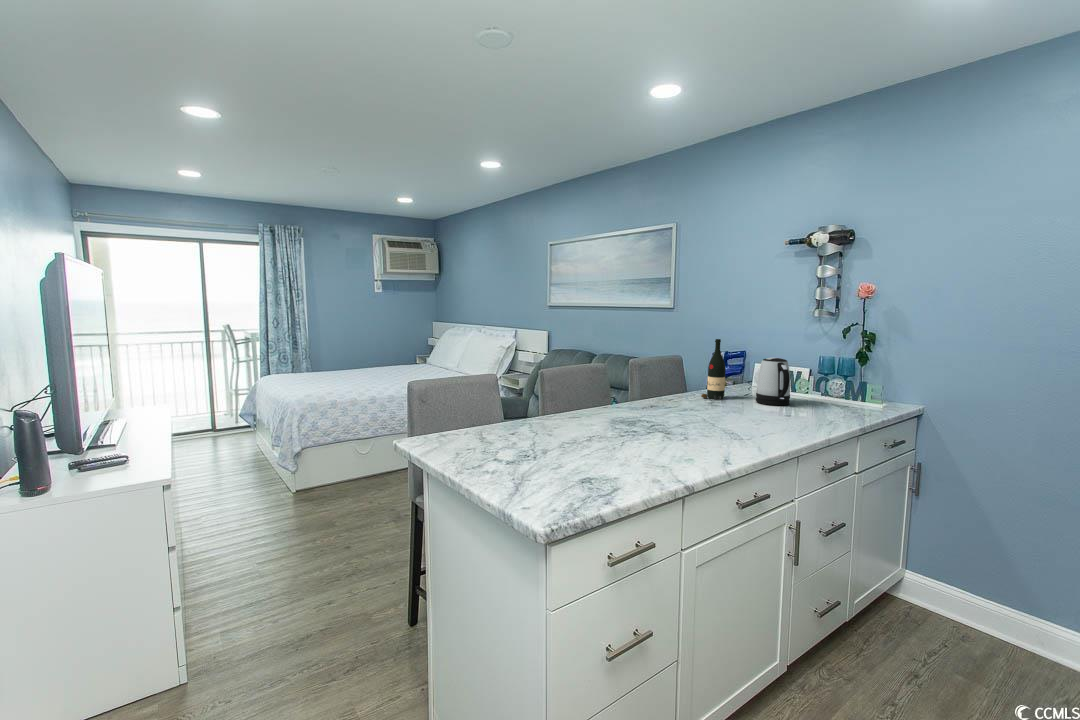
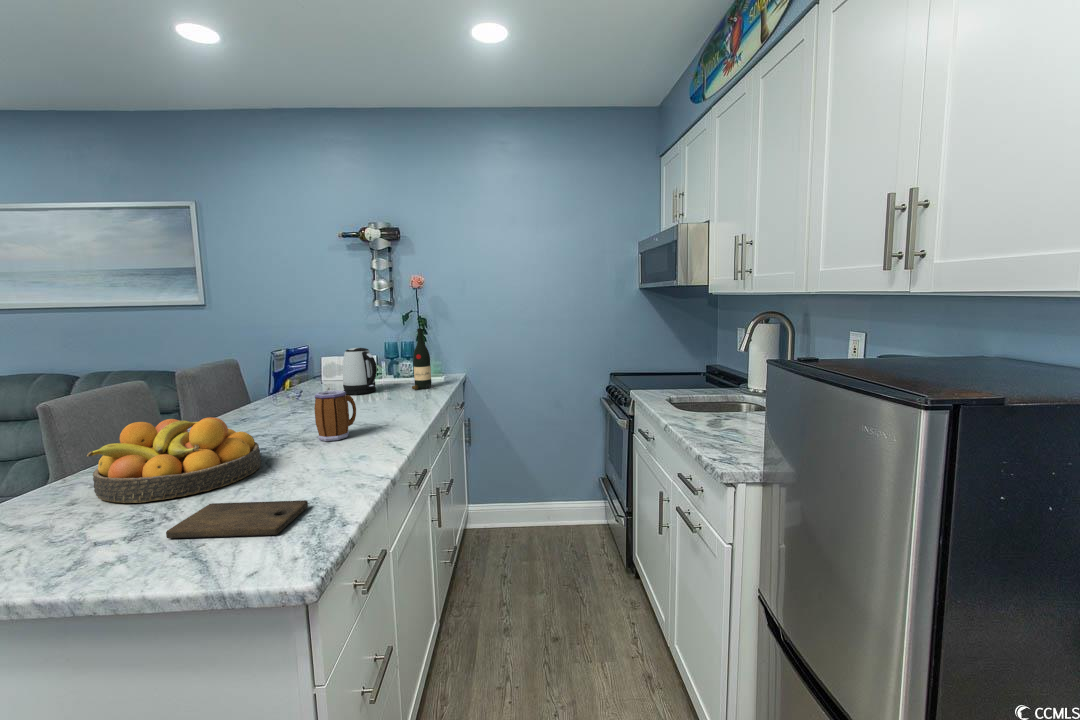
wine bottle: present [701,339,726,400] -> present [412,328,434,390]
fruit bowl: none [522,391,623,449] -> present [87,417,261,503]
mug: none [679,394,717,440] -> present [314,390,356,441]
cutting board: none [521,457,606,491] -> present [166,500,308,538]

